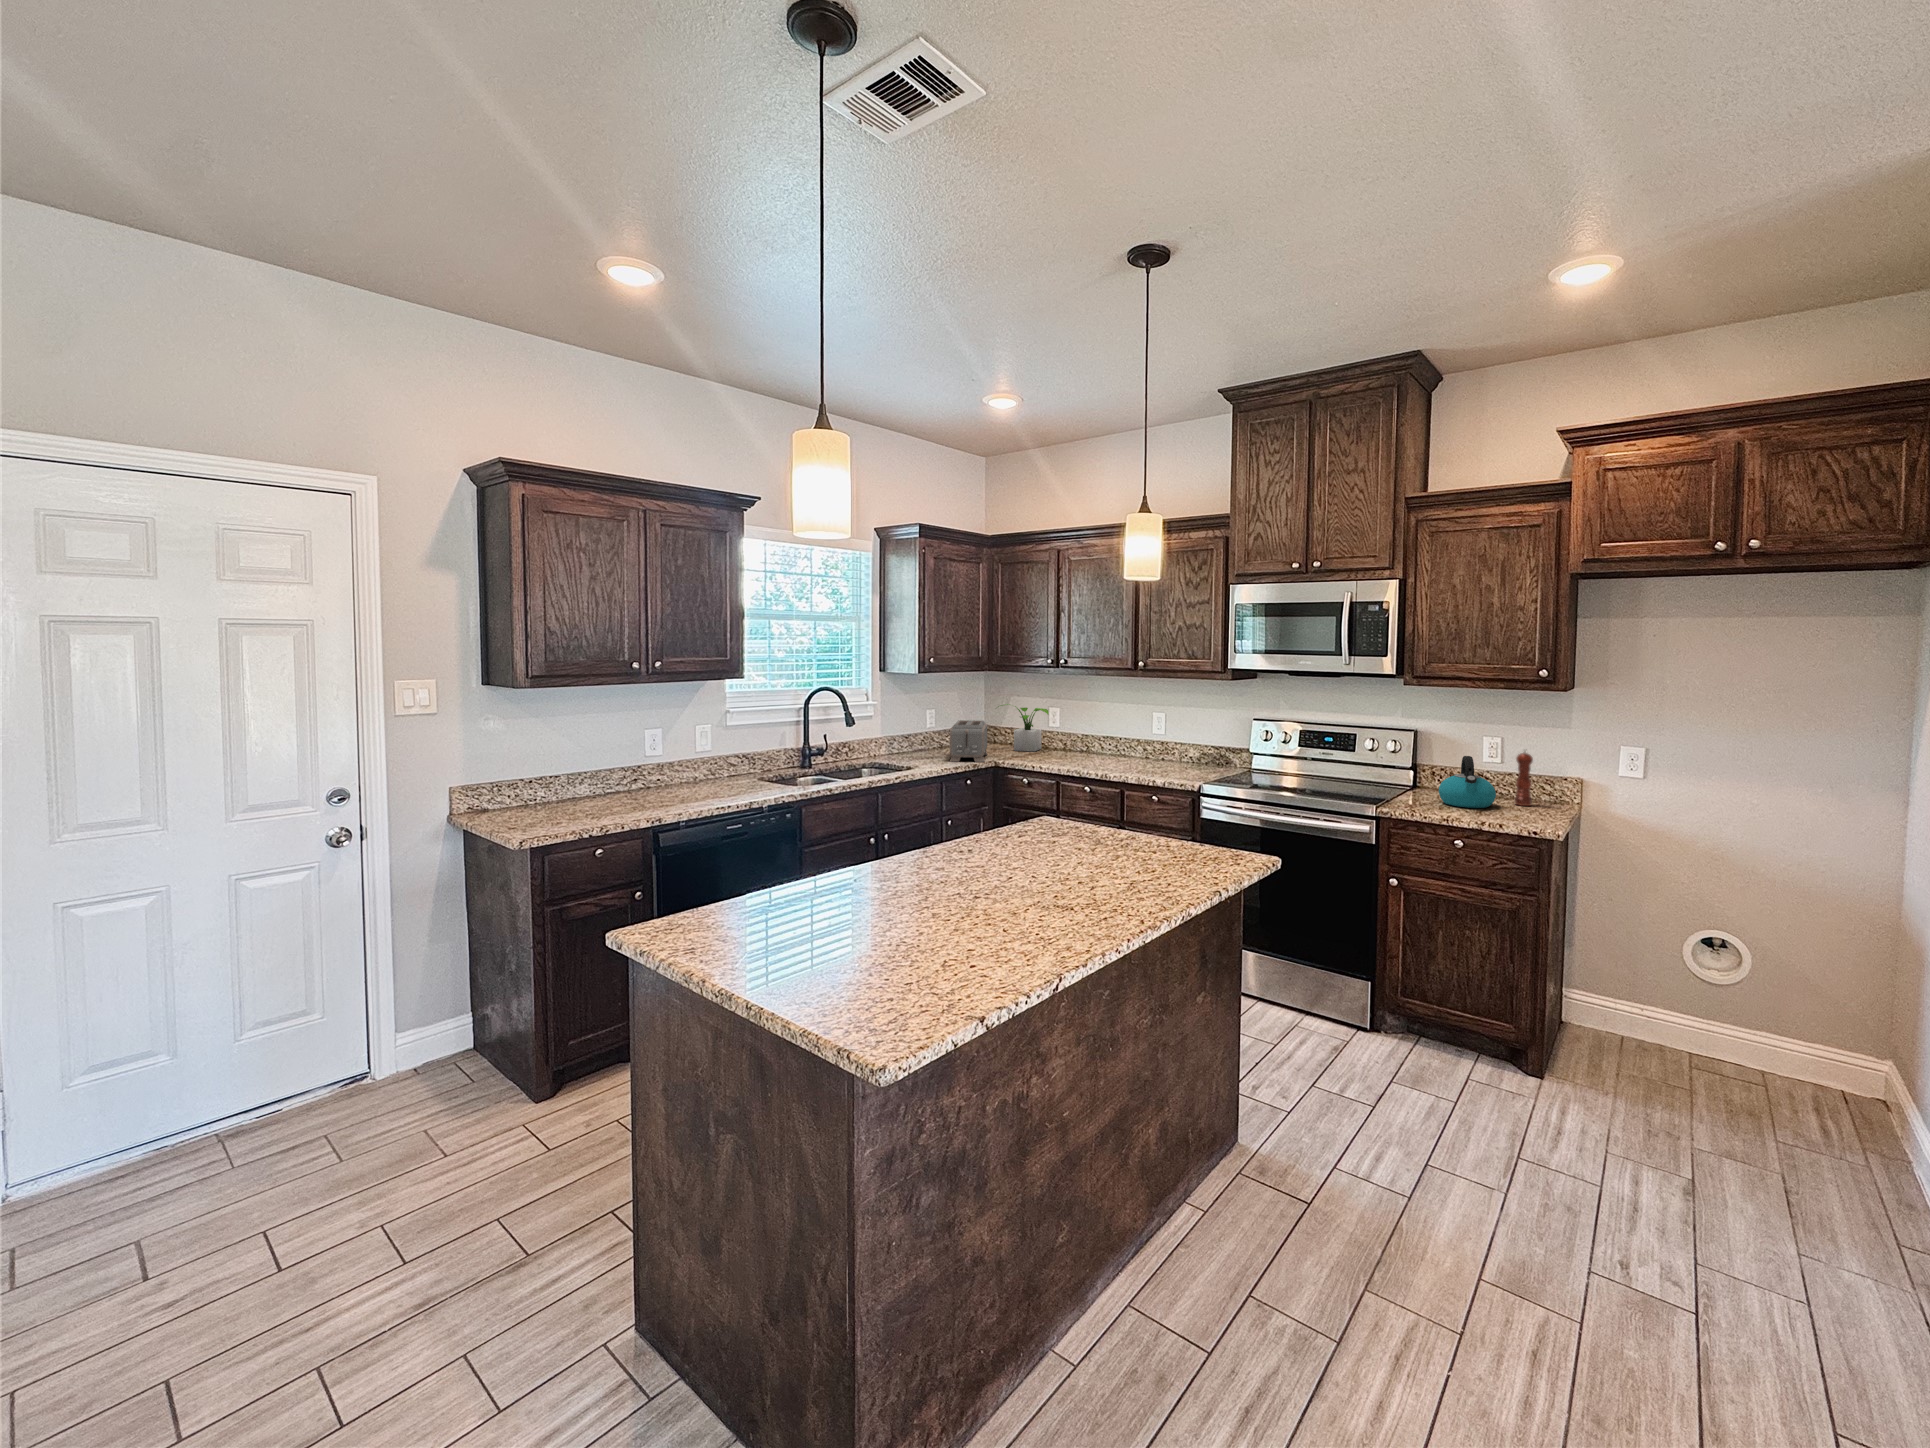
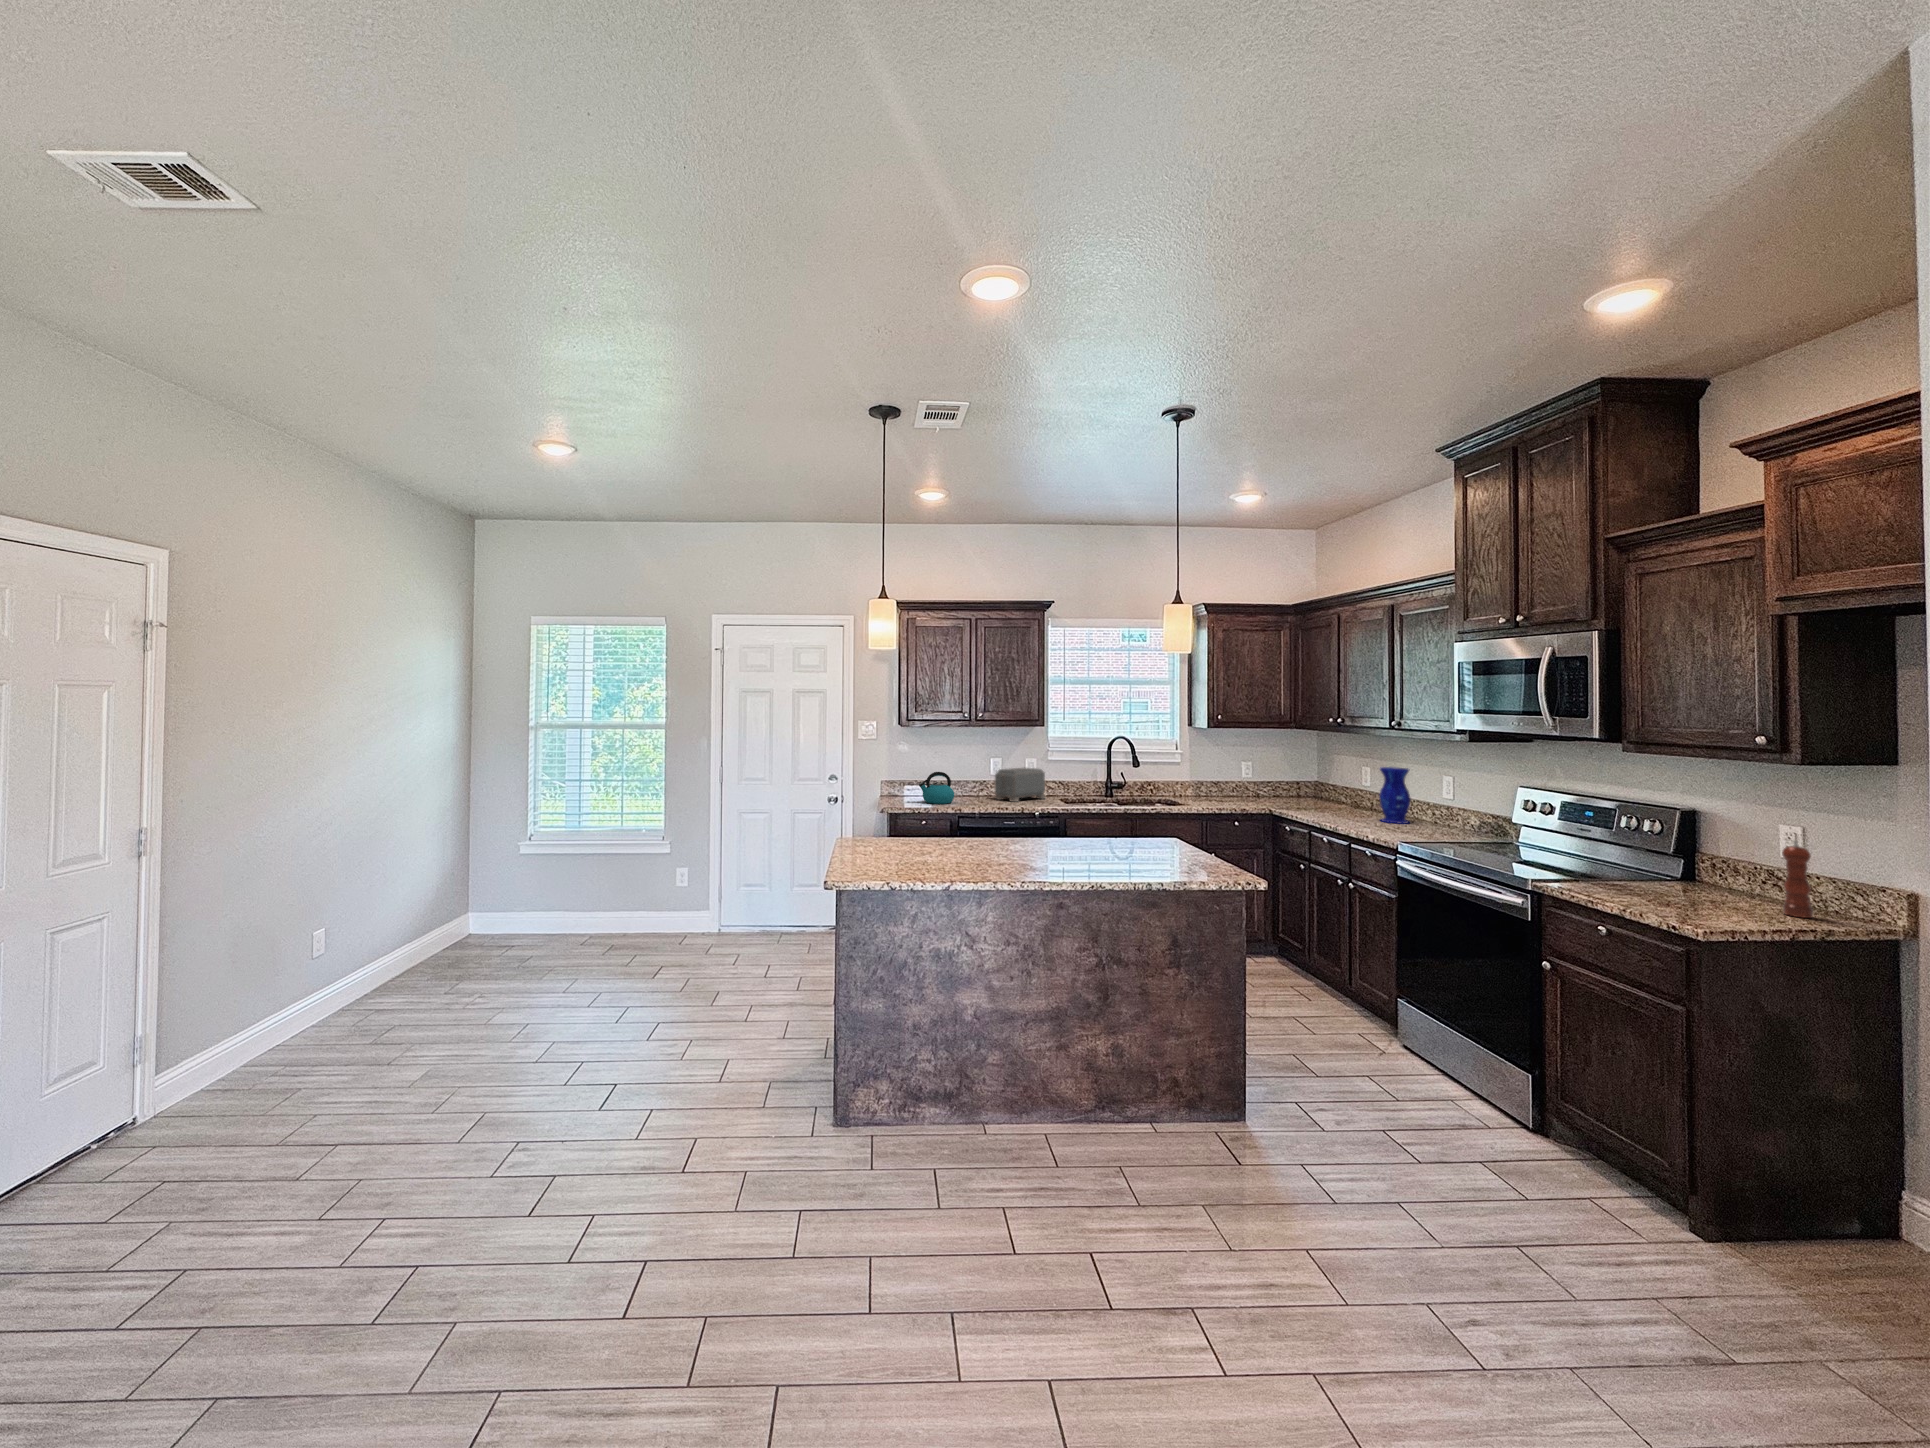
potted plant: present [998,704,1049,752] -> none [1302,761,1364,807]
vase: none [1106,707,1133,763] -> present [1379,767,1410,824]
toaster: present [950,720,987,762] -> present [995,768,1045,802]
kettle: present [1439,756,1496,808] -> present [919,772,954,804]

